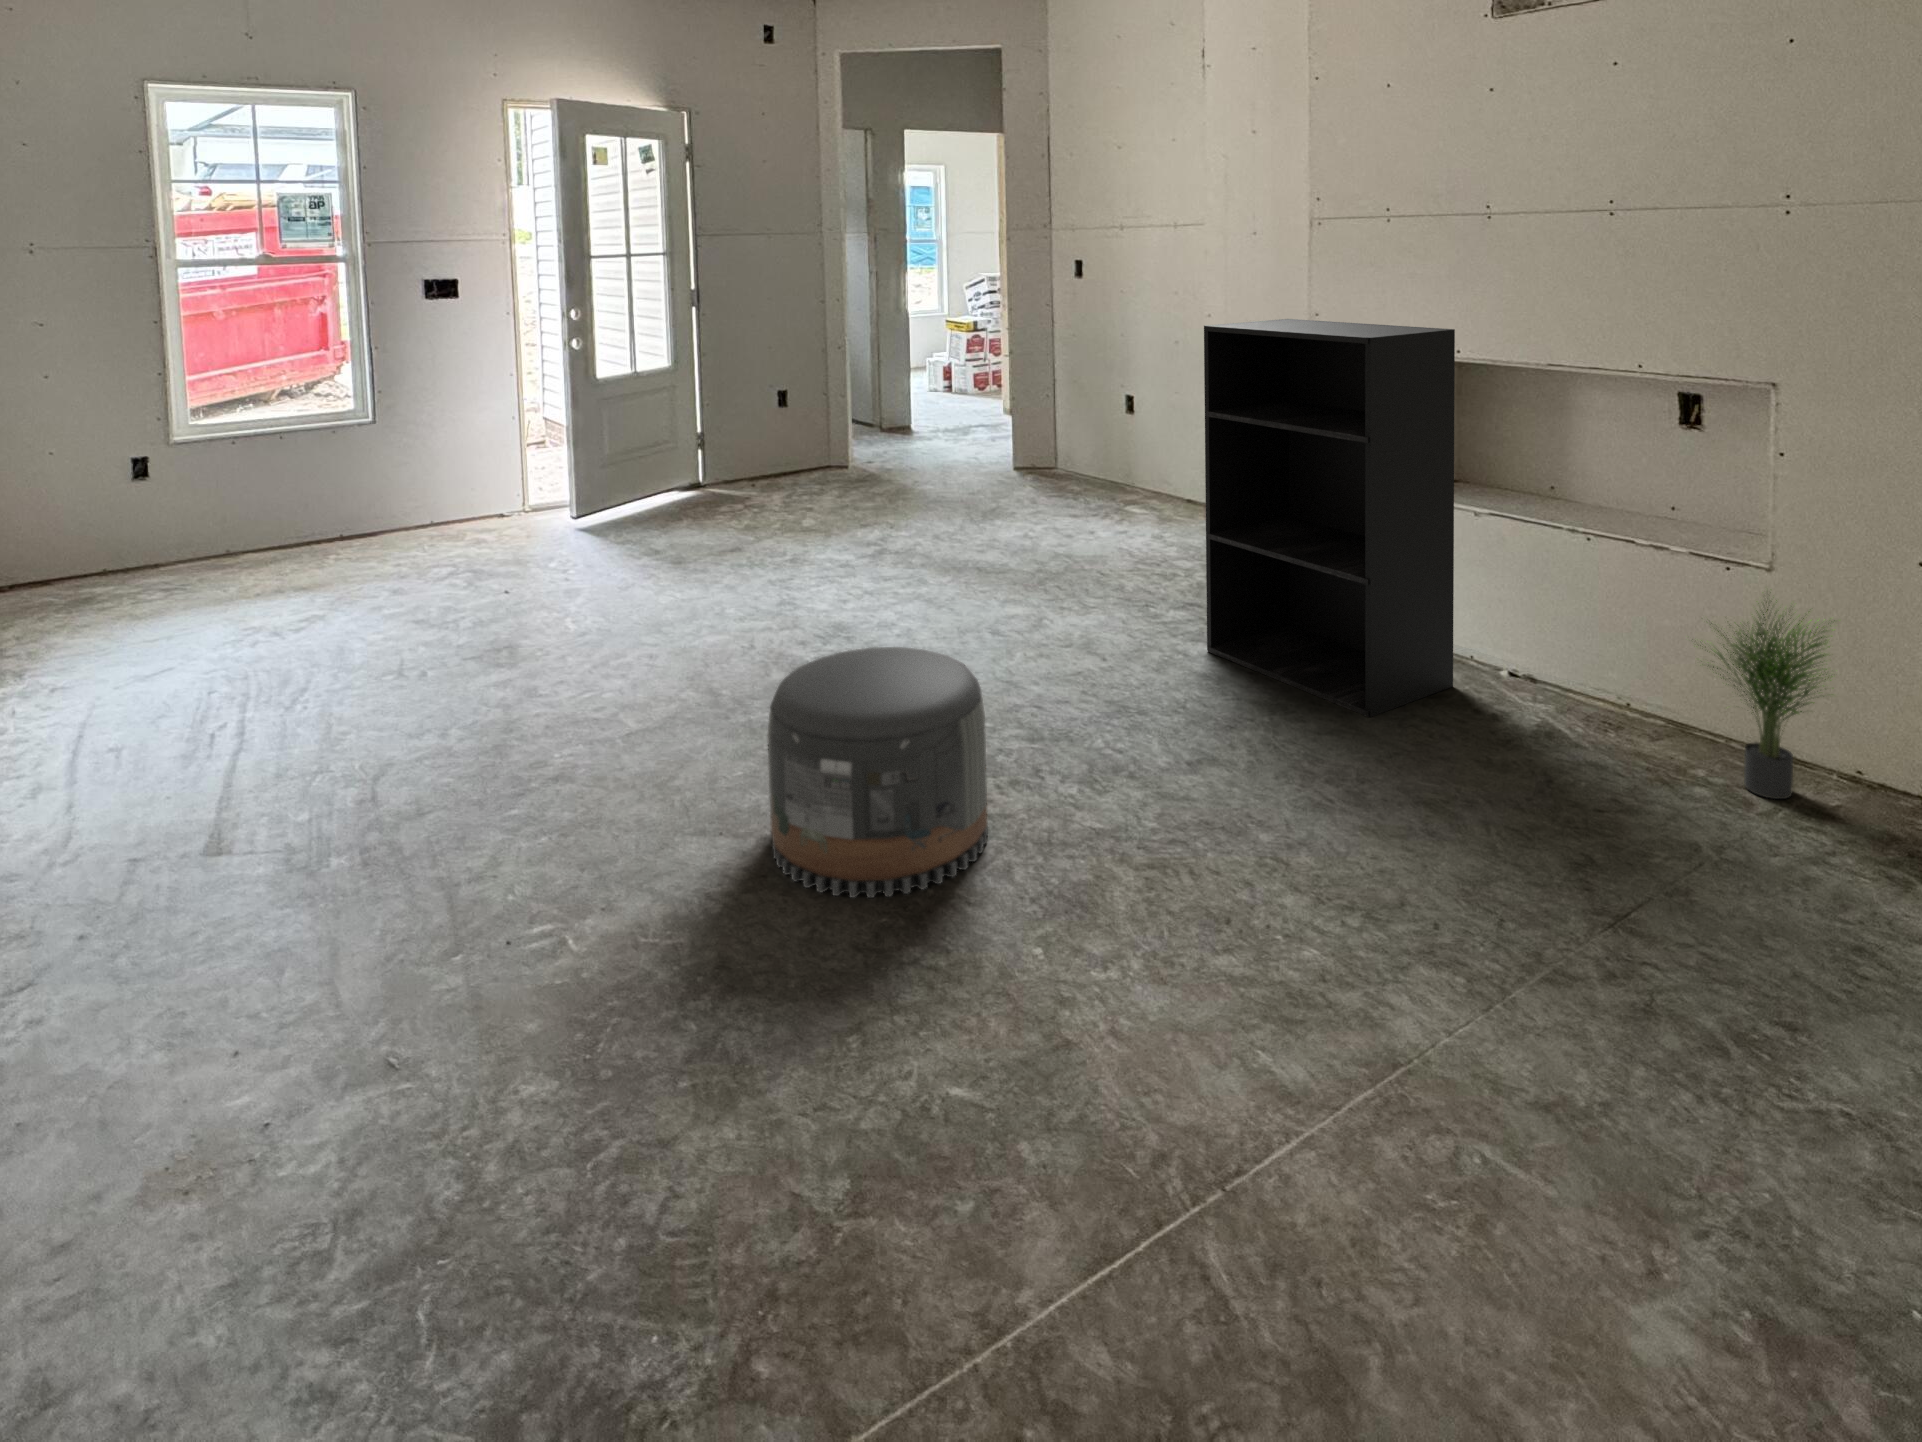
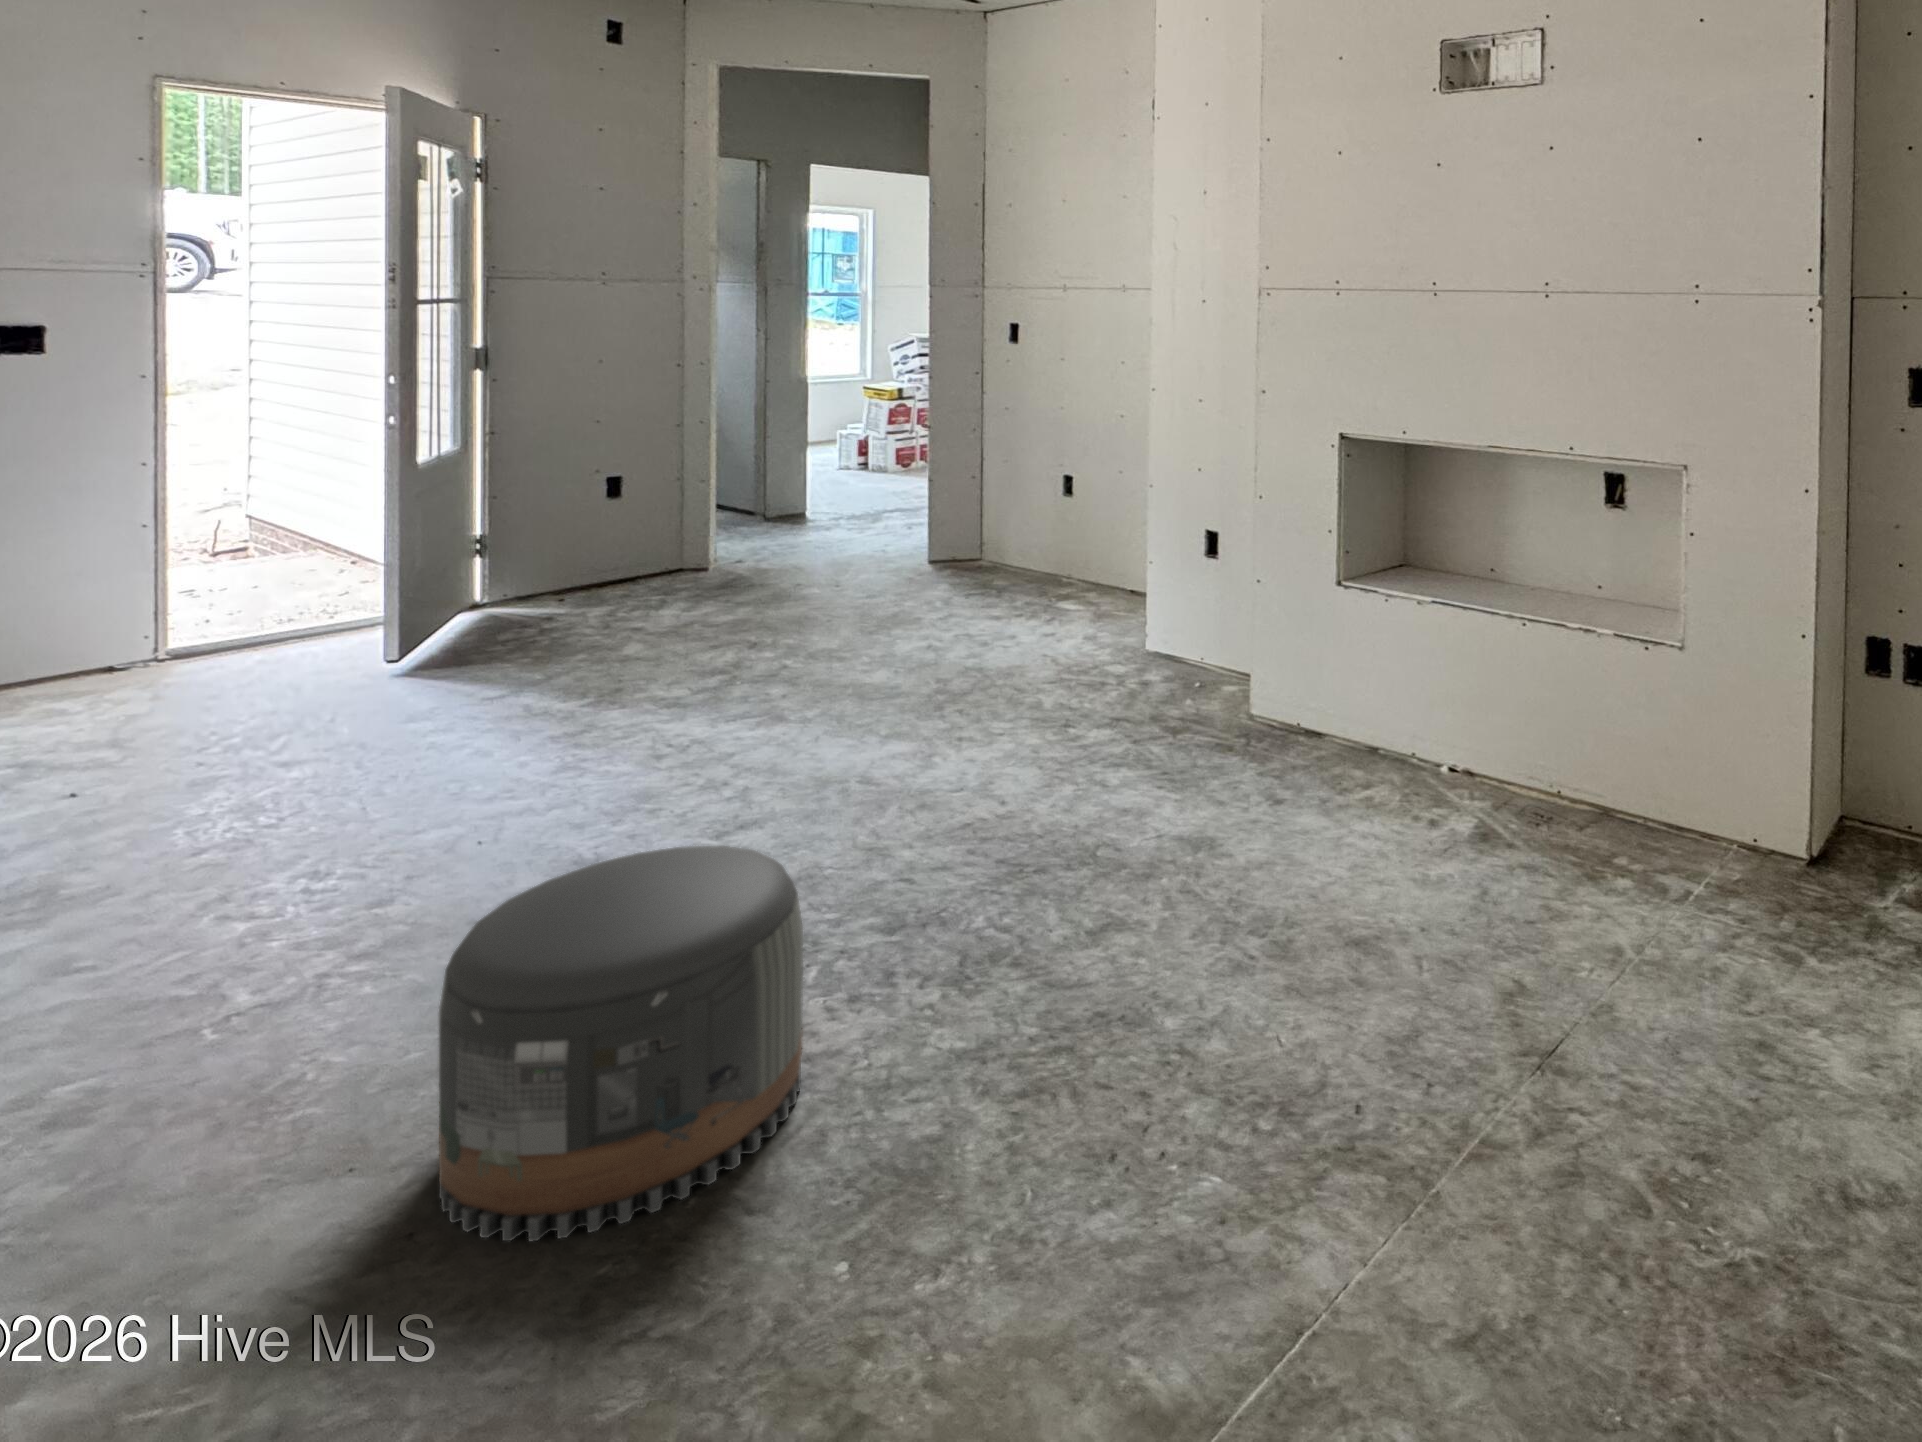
bookshelf: present [1204,319,1455,717] -> none [1132,396,1402,844]
potted plant: present [1700,600,1835,799] -> none [1611,667,1745,881]

